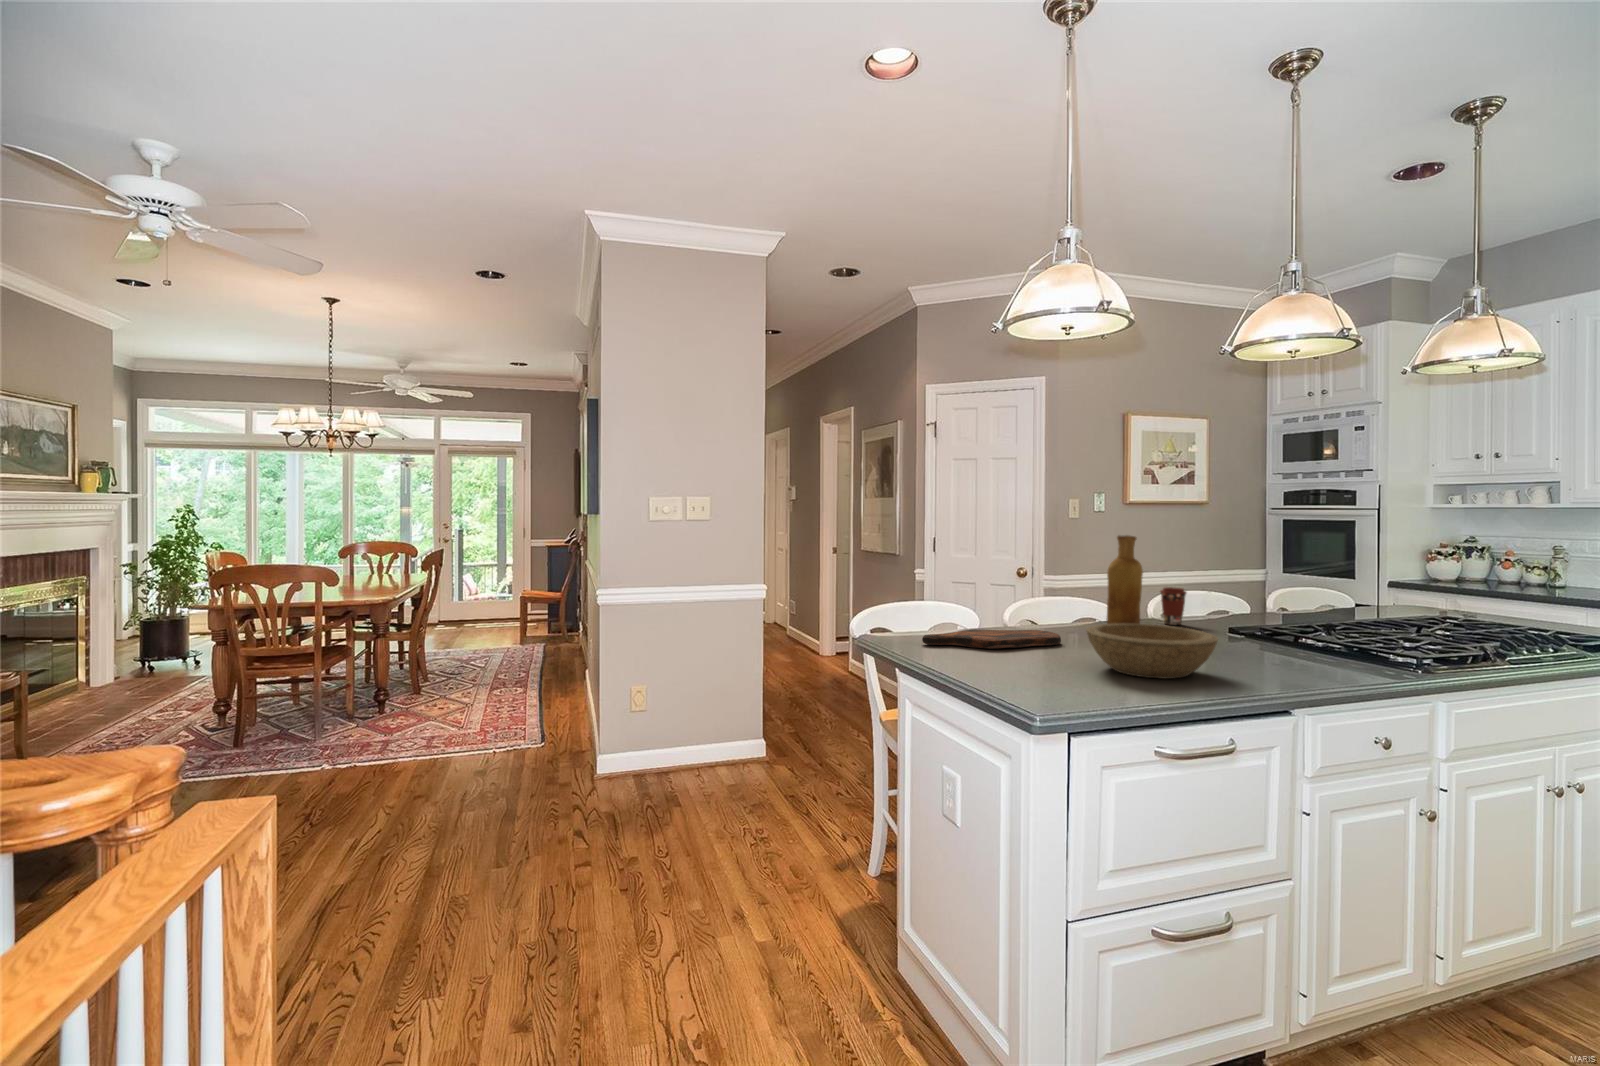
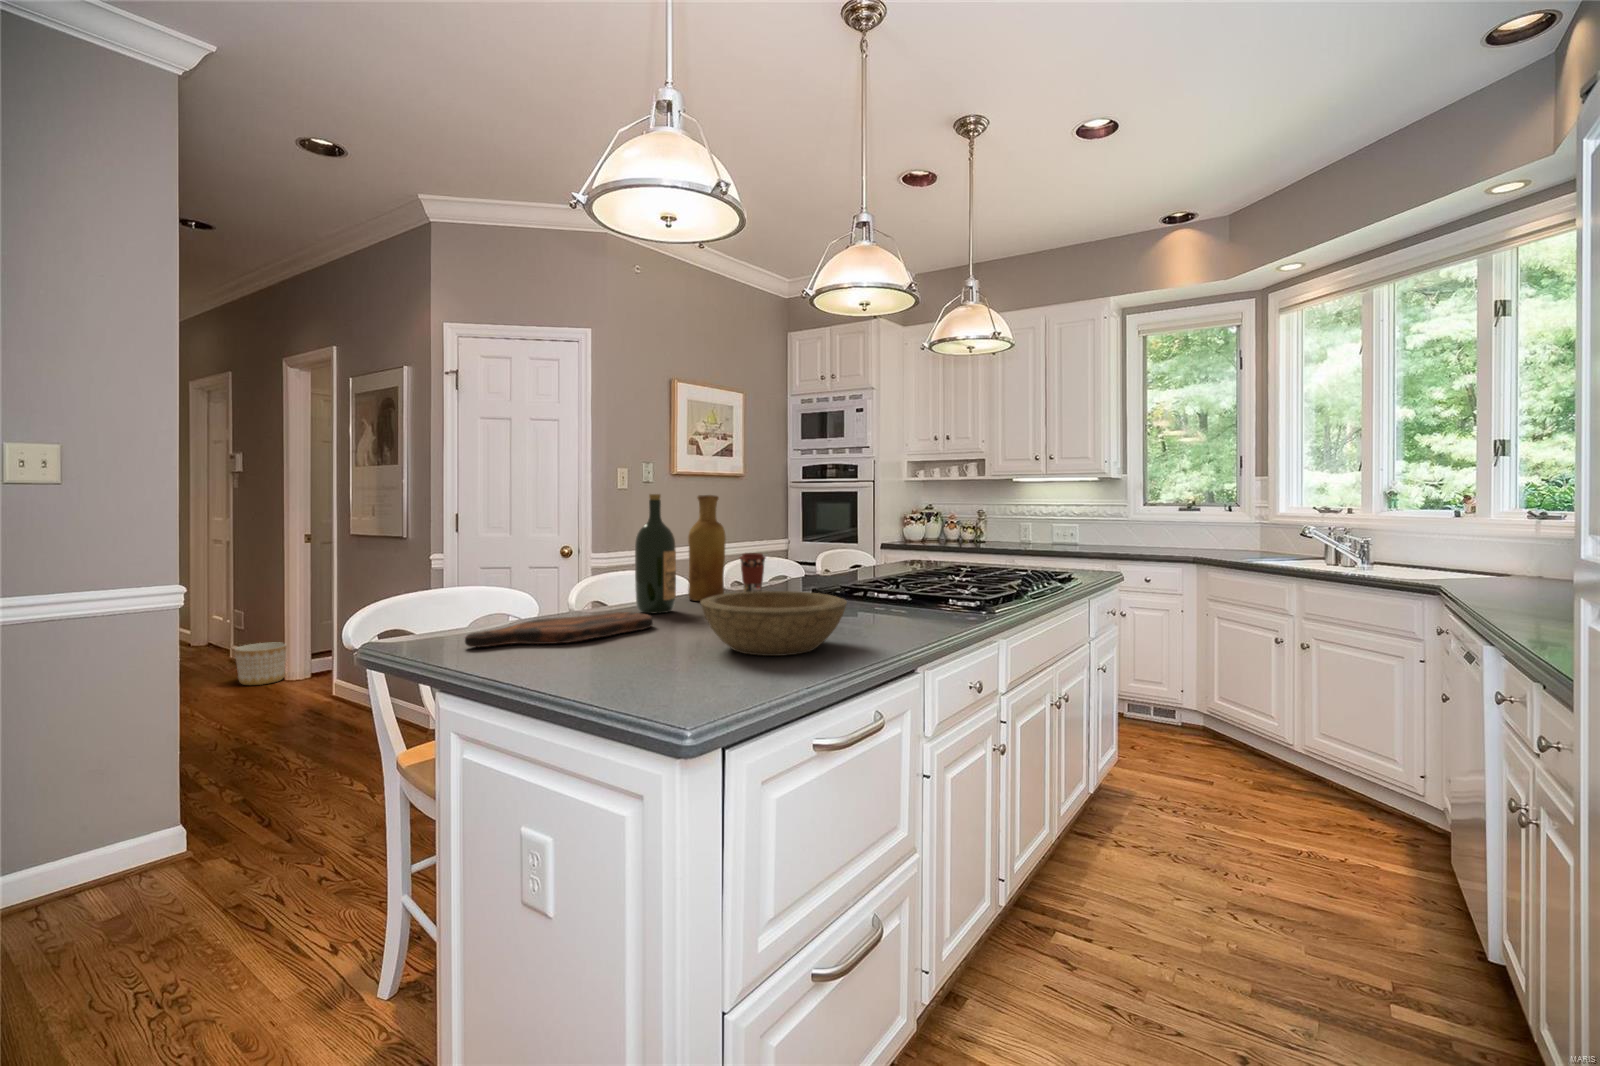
wine bottle: none [1054,537,1089,634] -> present [635,494,676,613]
planter: none [791,627,822,657] -> present [235,643,287,685]

